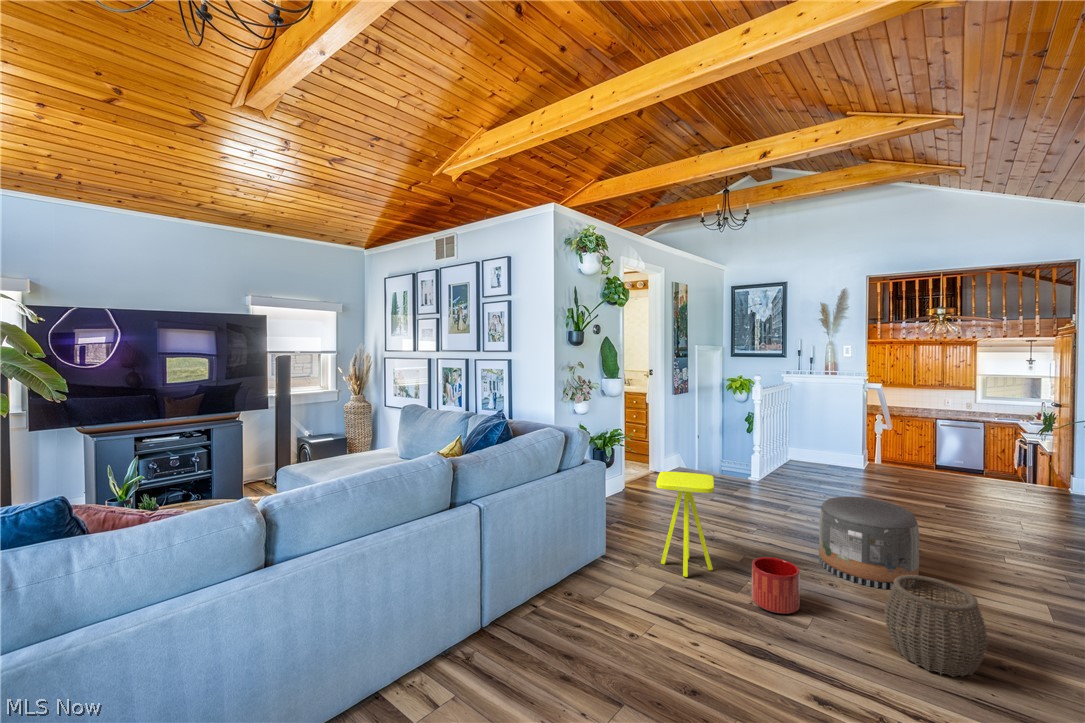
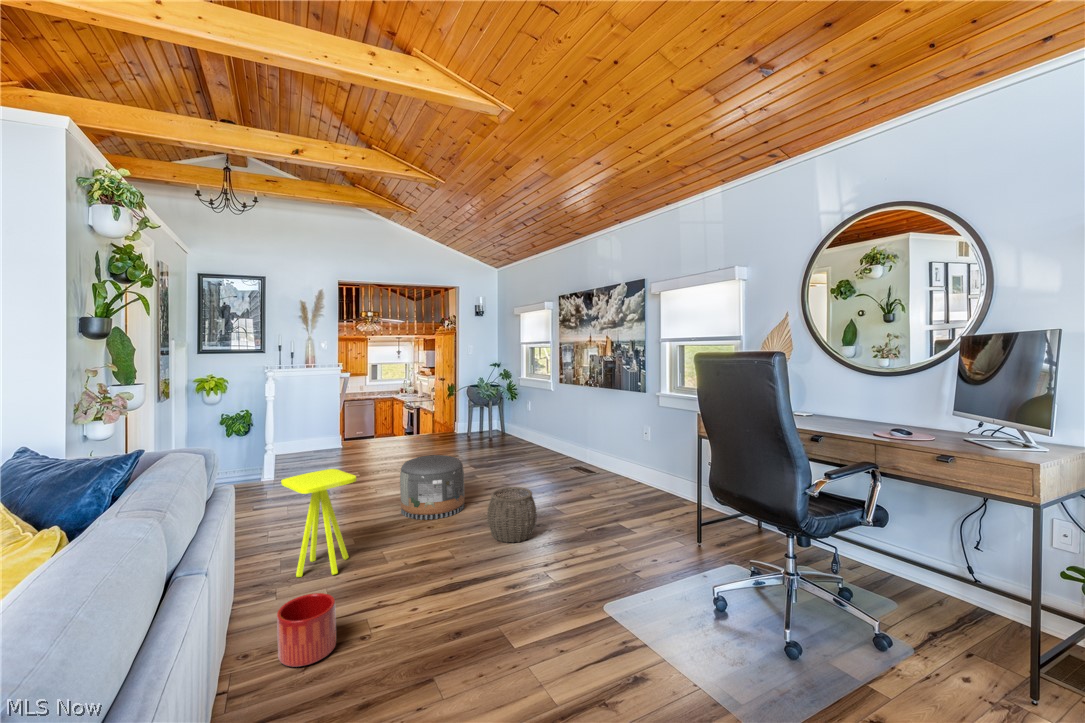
planter: present [752,557,800,614] -> present [277,593,337,667]

